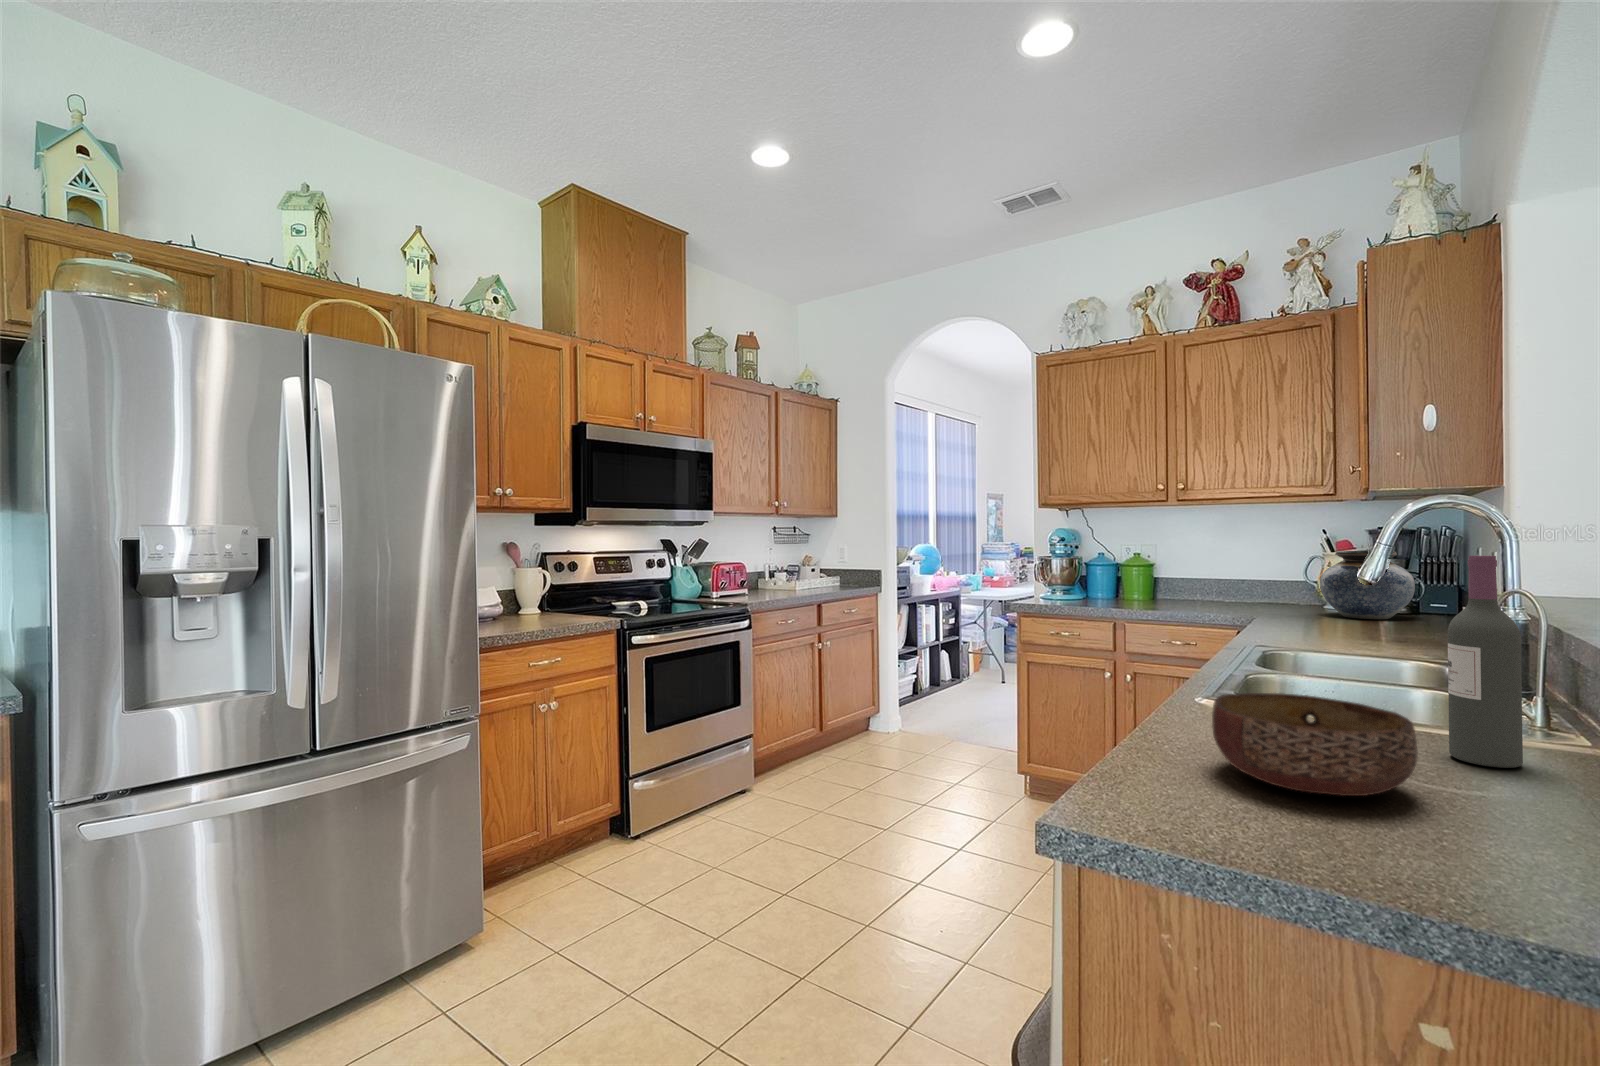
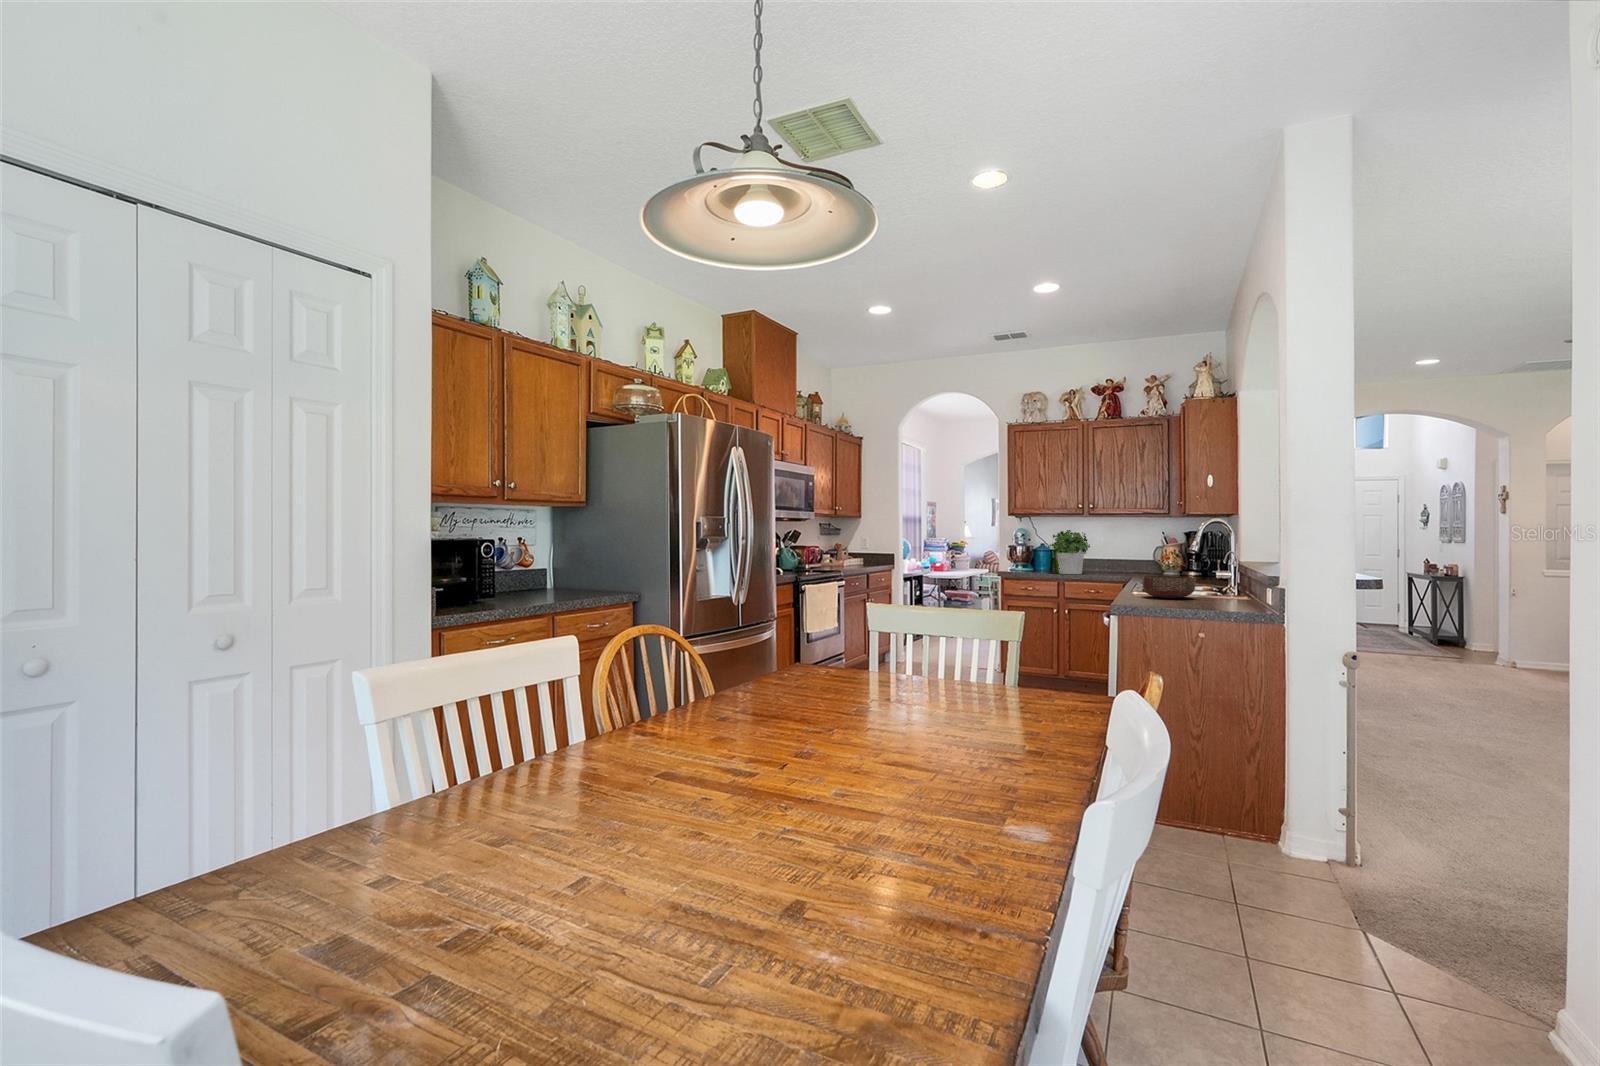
potted plant: none [1103,530,1176,610] -> present [1050,530,1090,574]
vase: present [1320,551,1415,619] -> none [1161,542,1203,576]
wine bottle: present [1448,555,1523,768] -> none [1205,535,1223,596]

